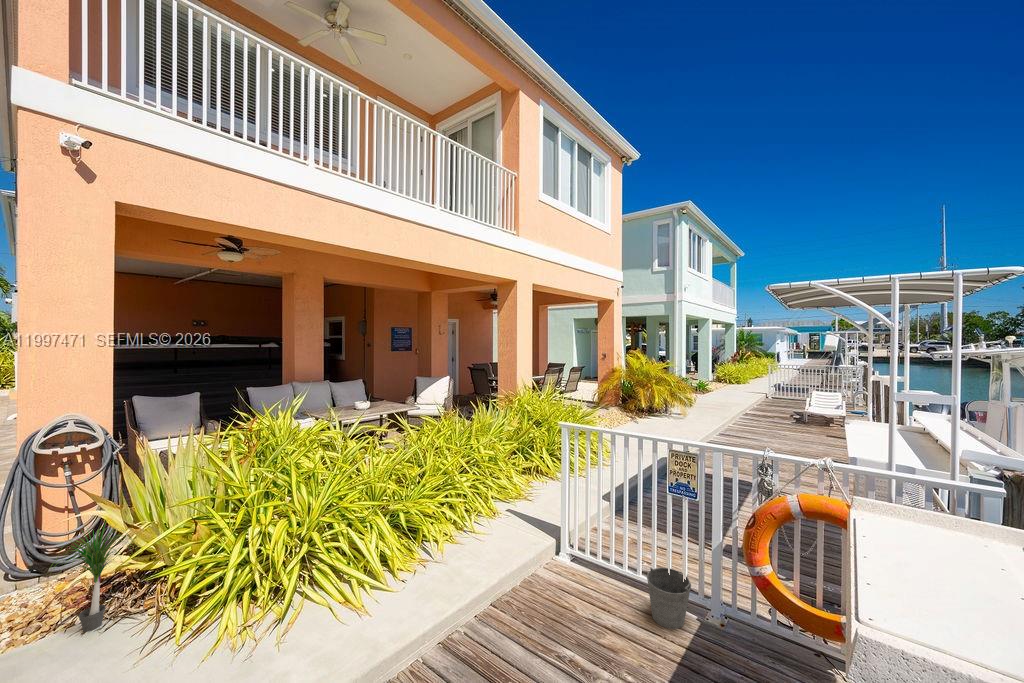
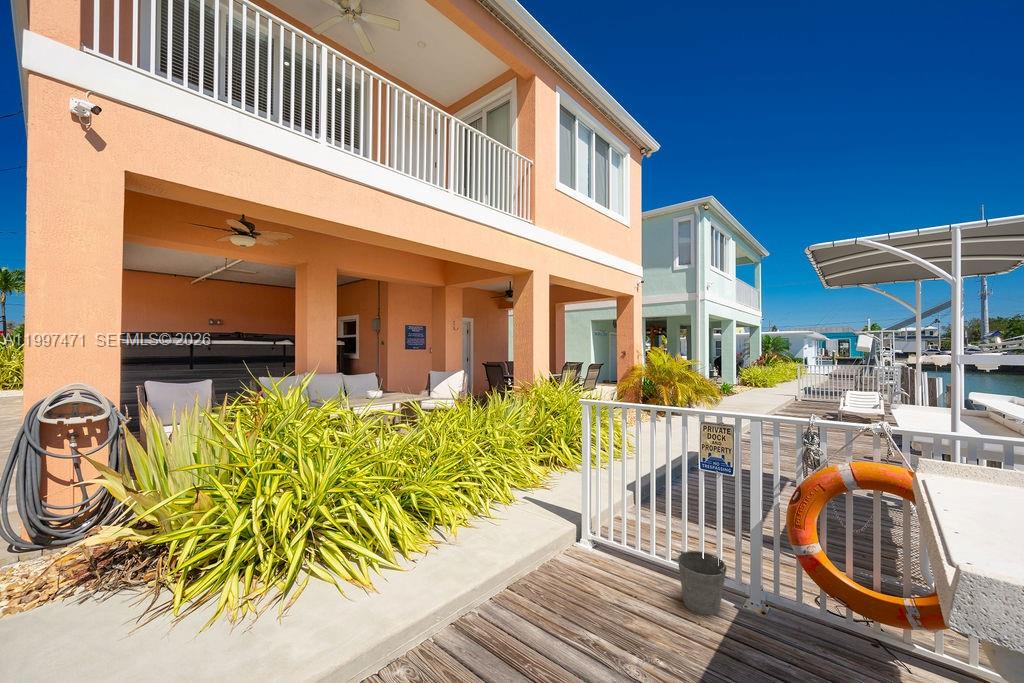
potted plant: present [50,525,132,632] -> none [43,481,146,601]

